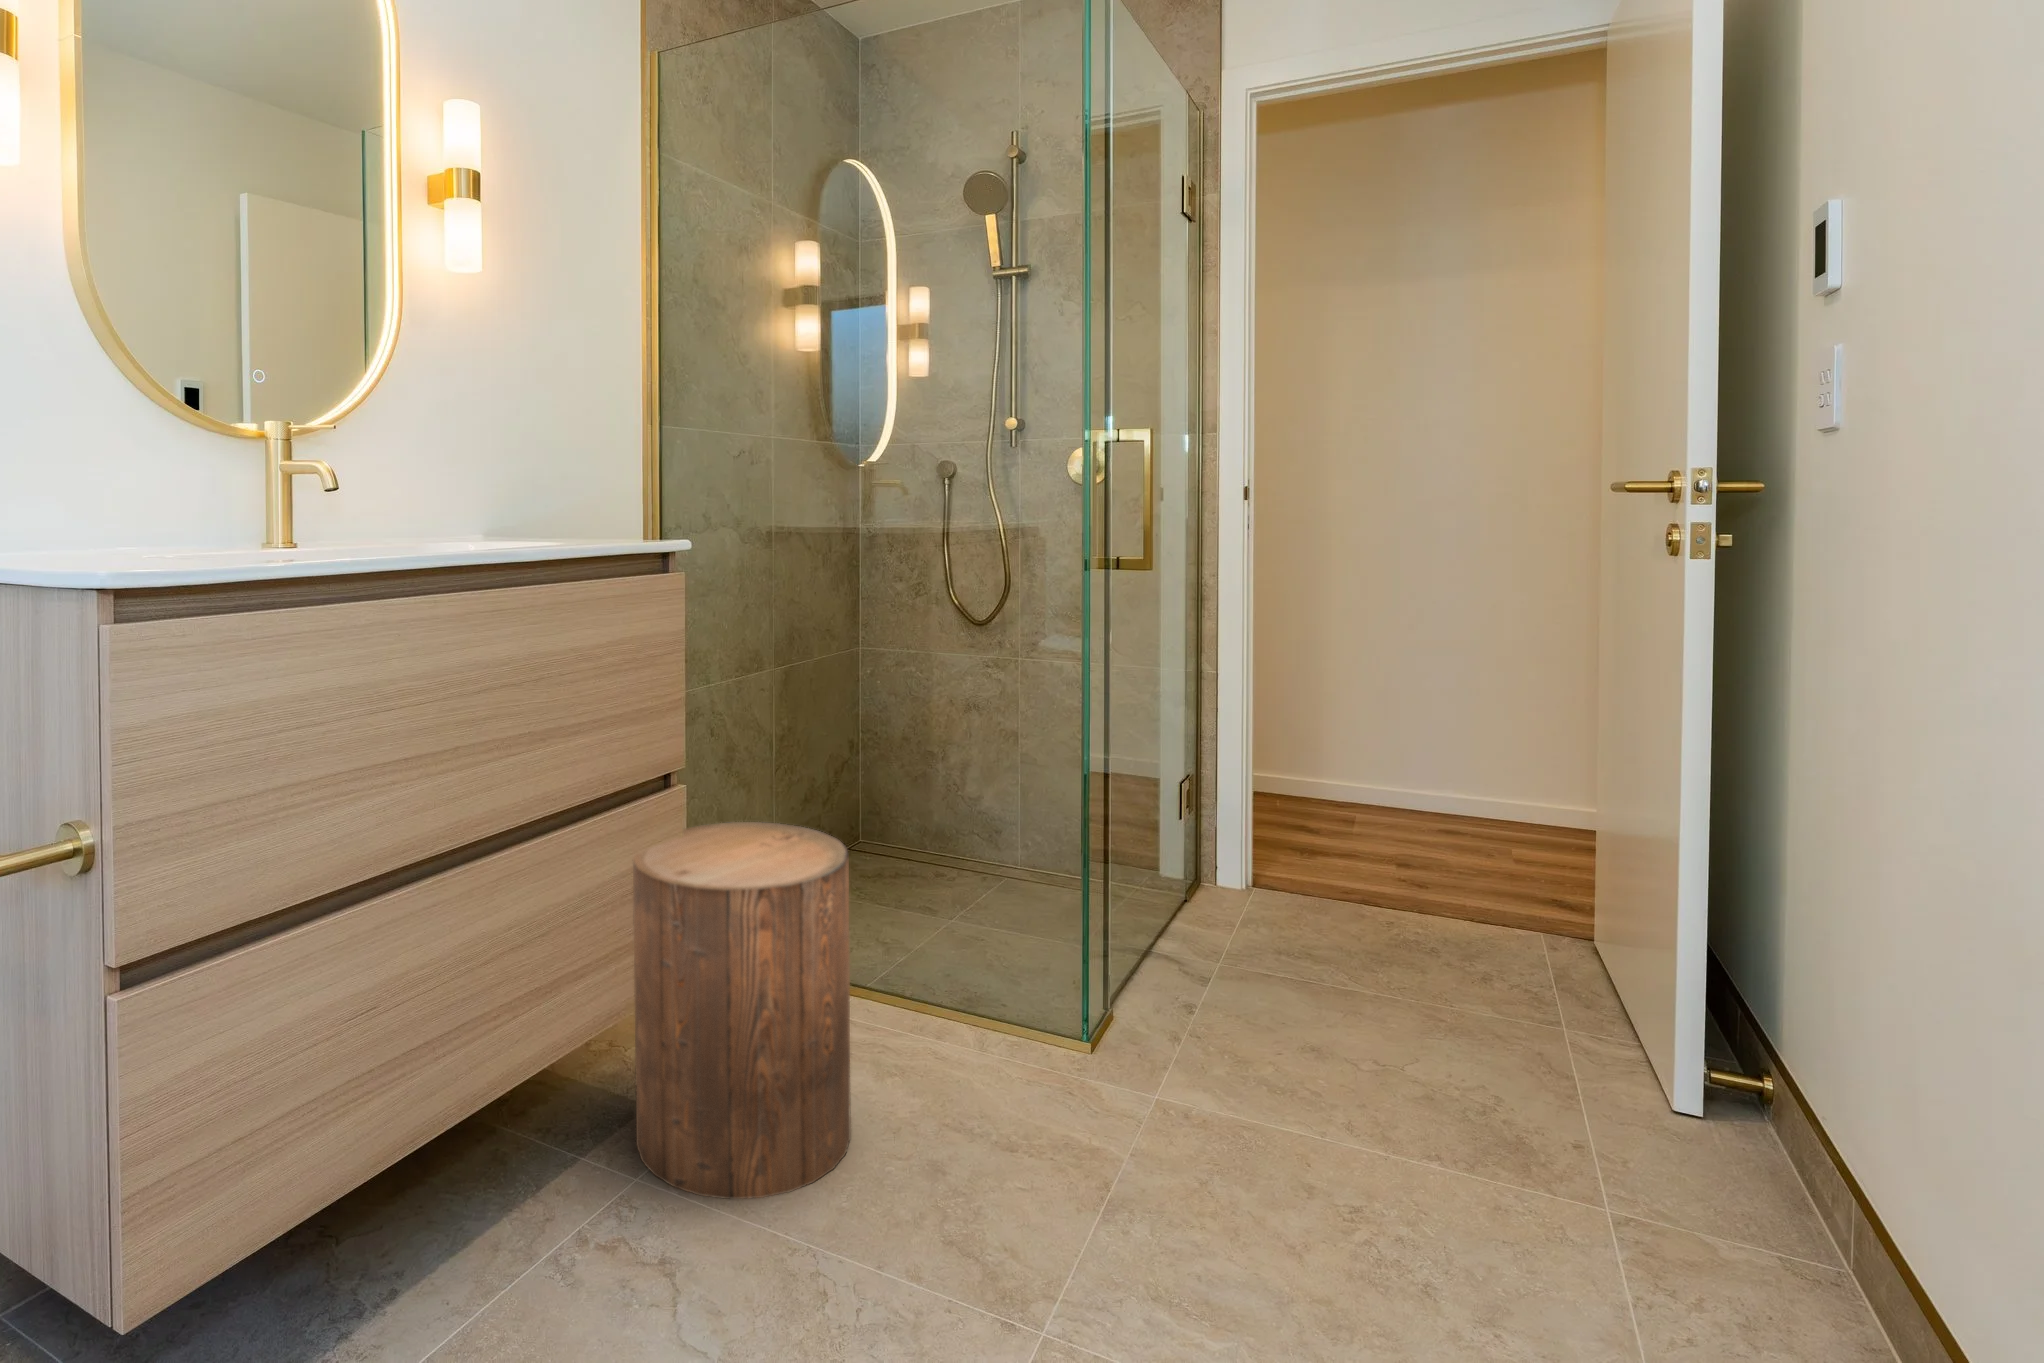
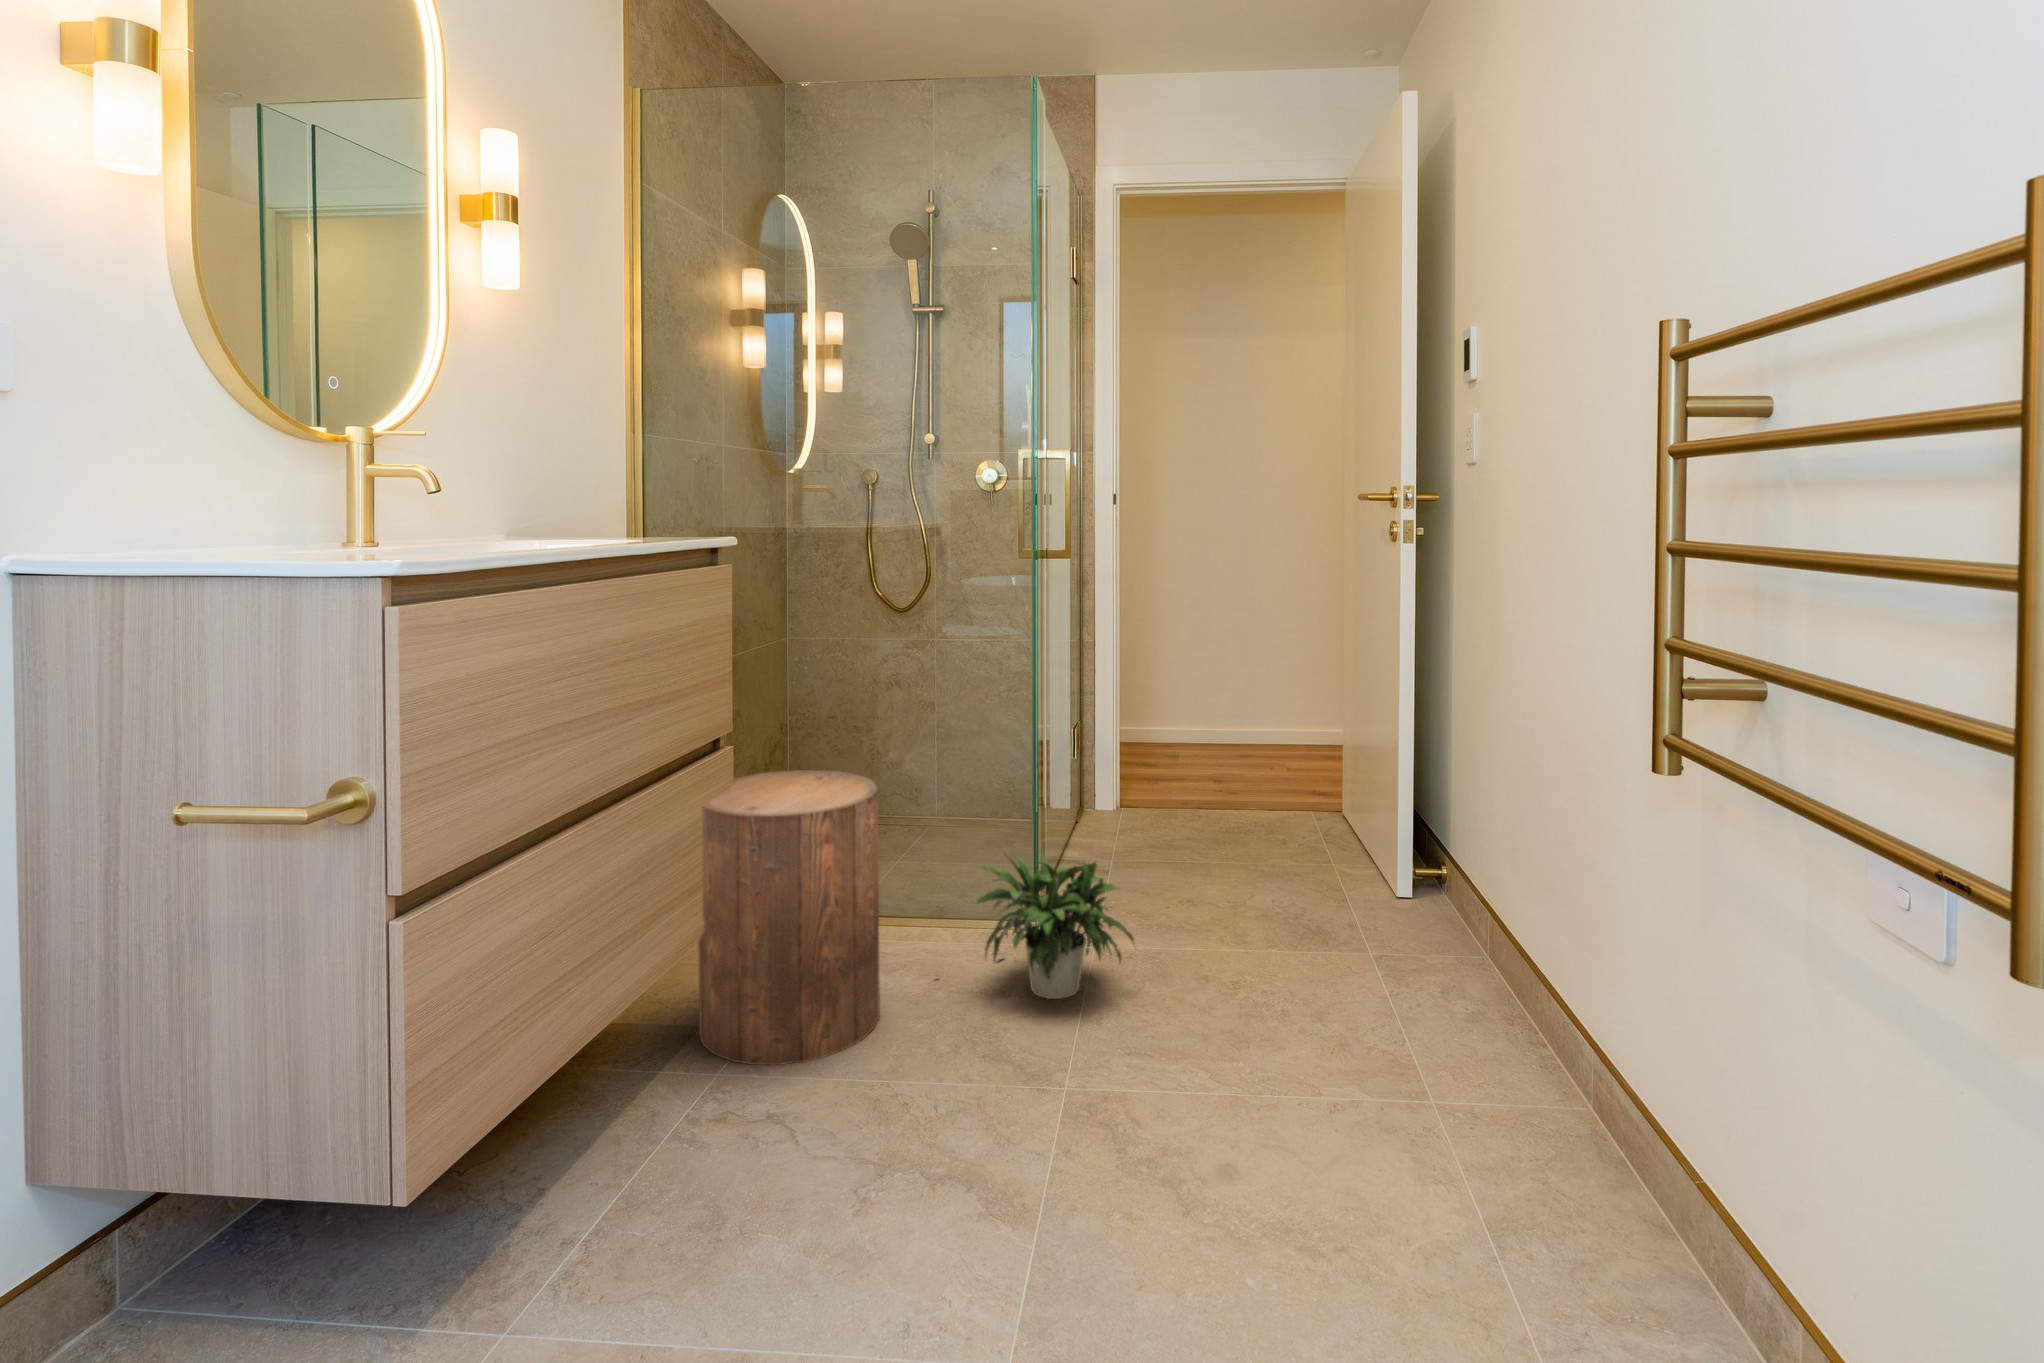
potted plant: none [933,958,1199,1178] -> present [936,856,1134,999]

